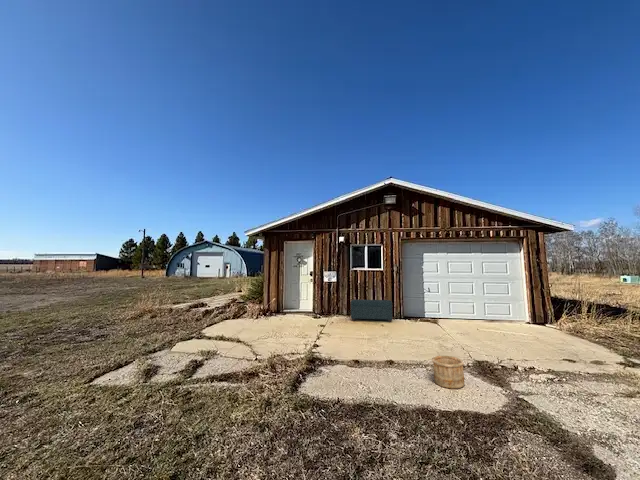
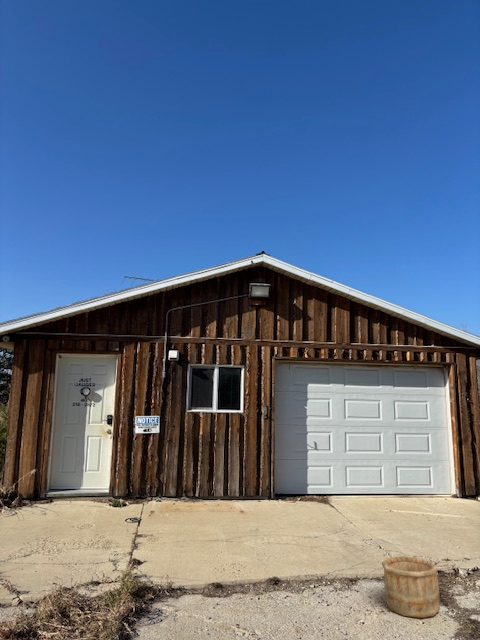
bench: present [351,299,392,322] -> none [187,466,261,508]

